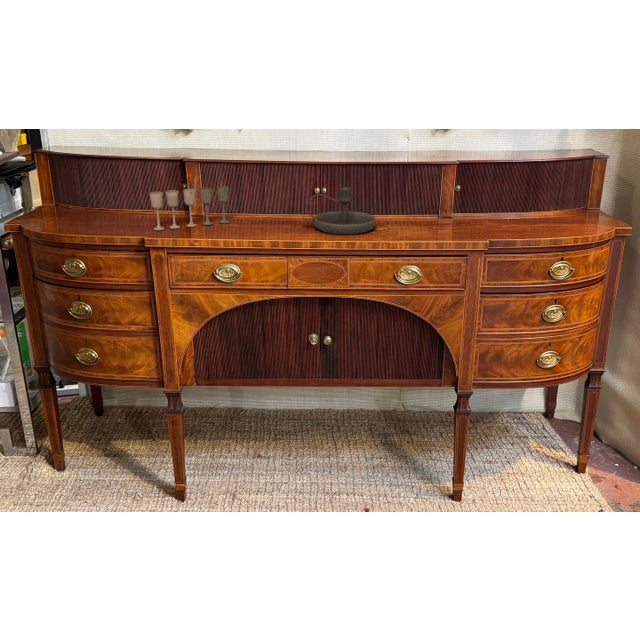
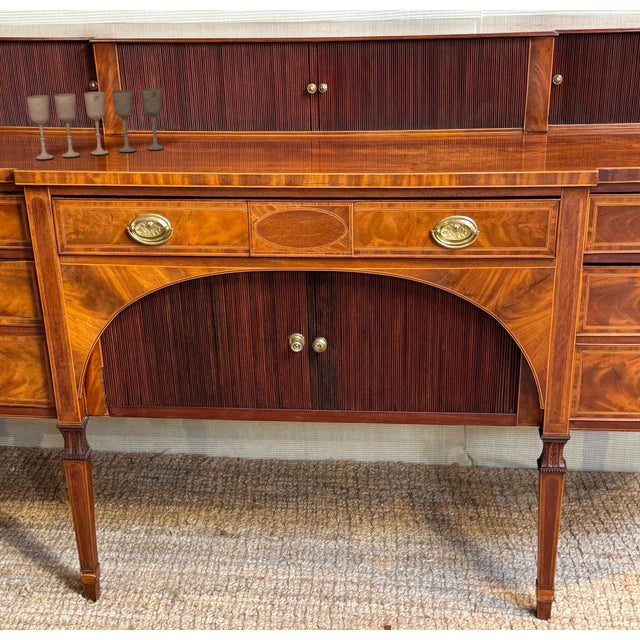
candlestick: present [303,187,376,235] -> none [280,87,404,165]

